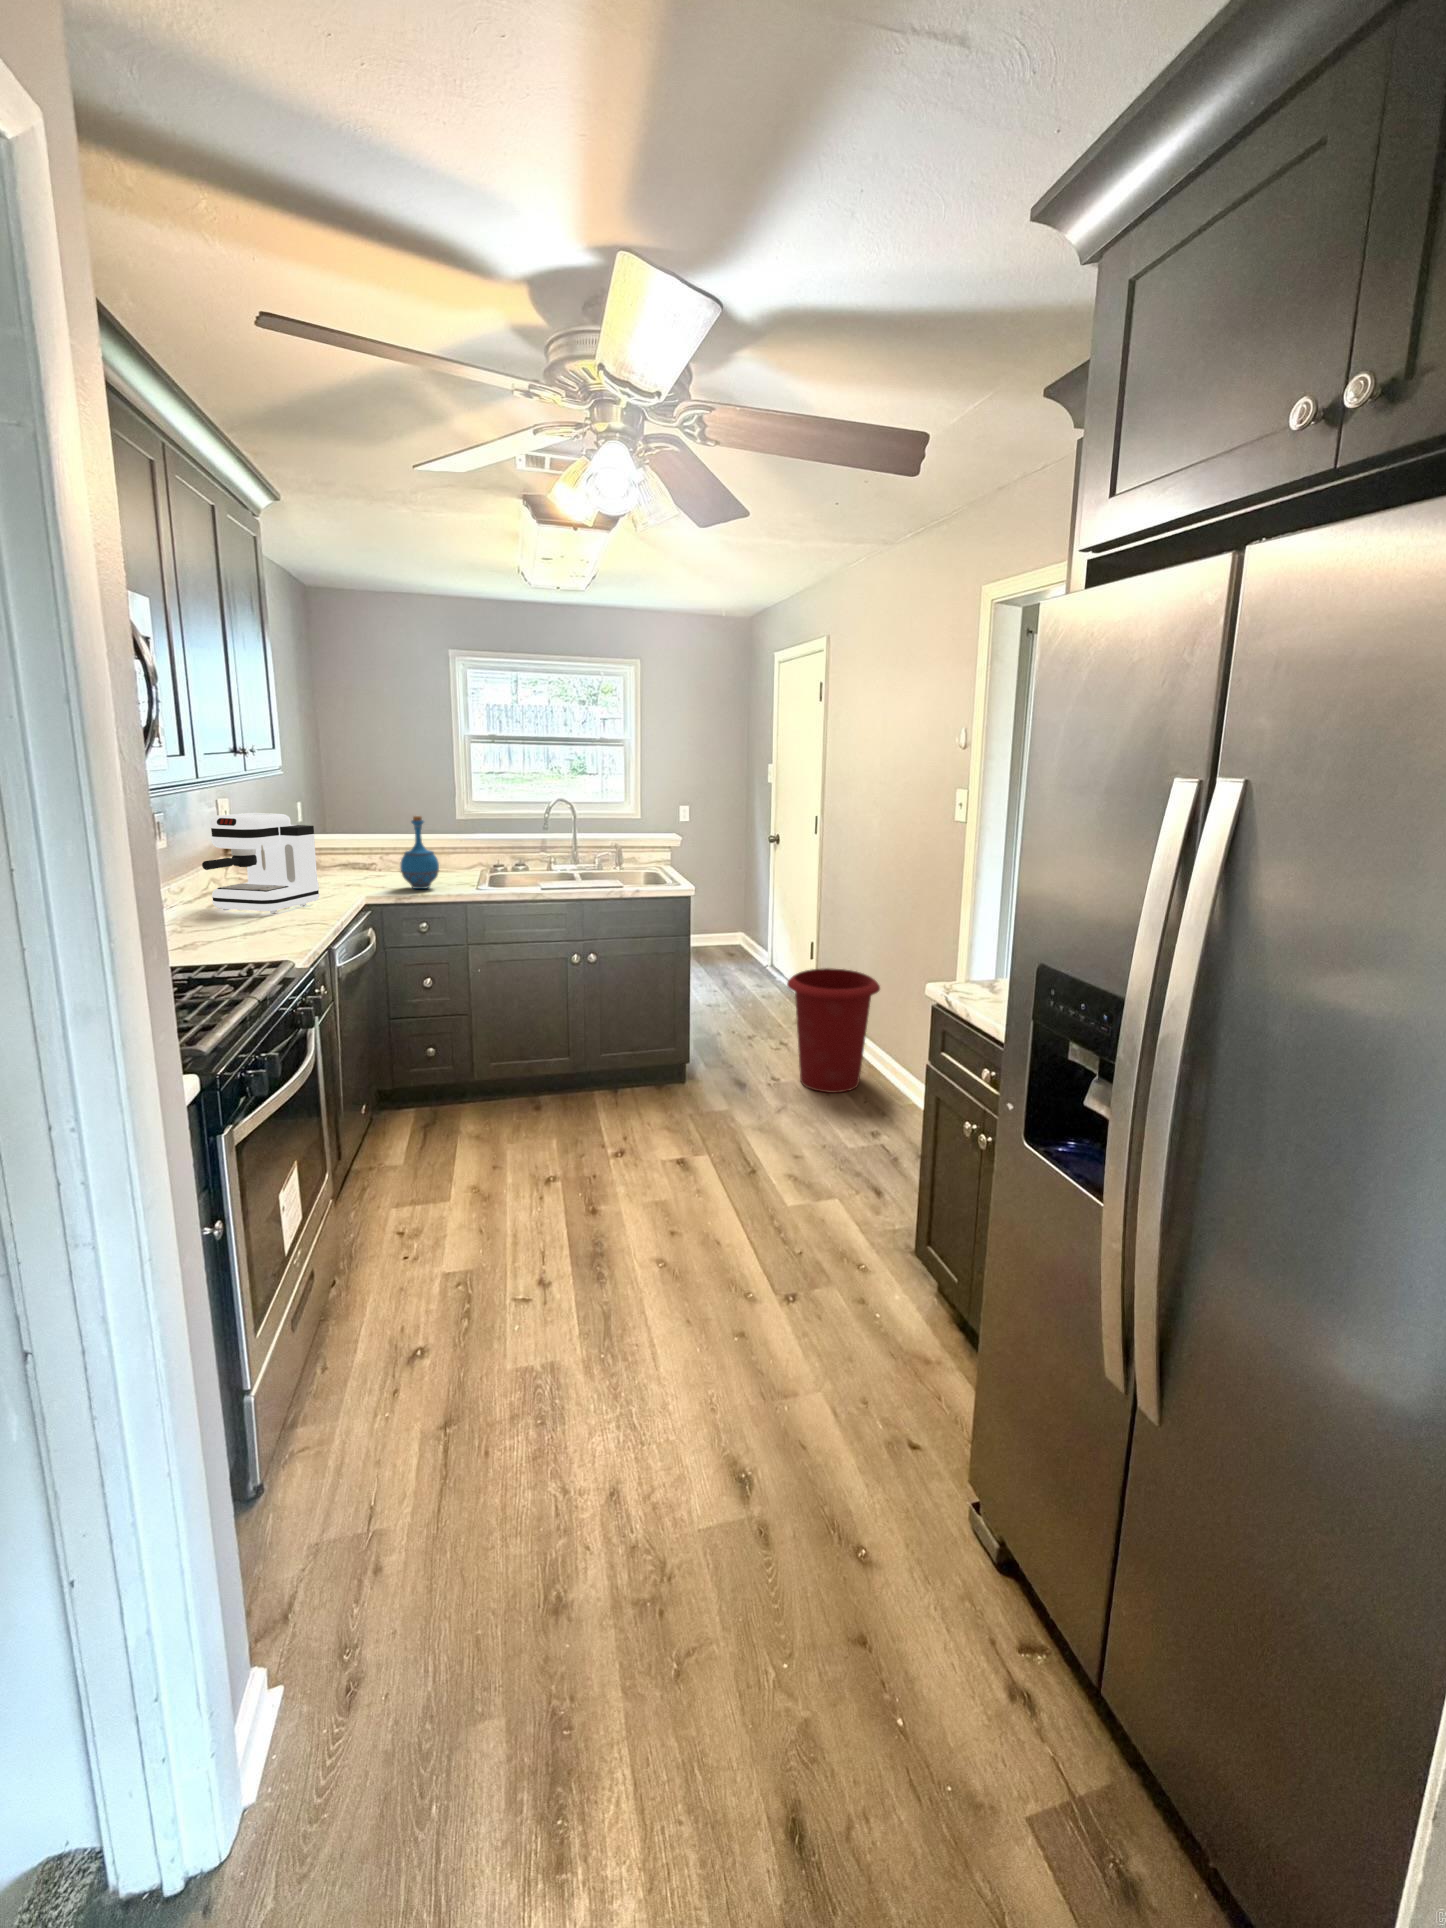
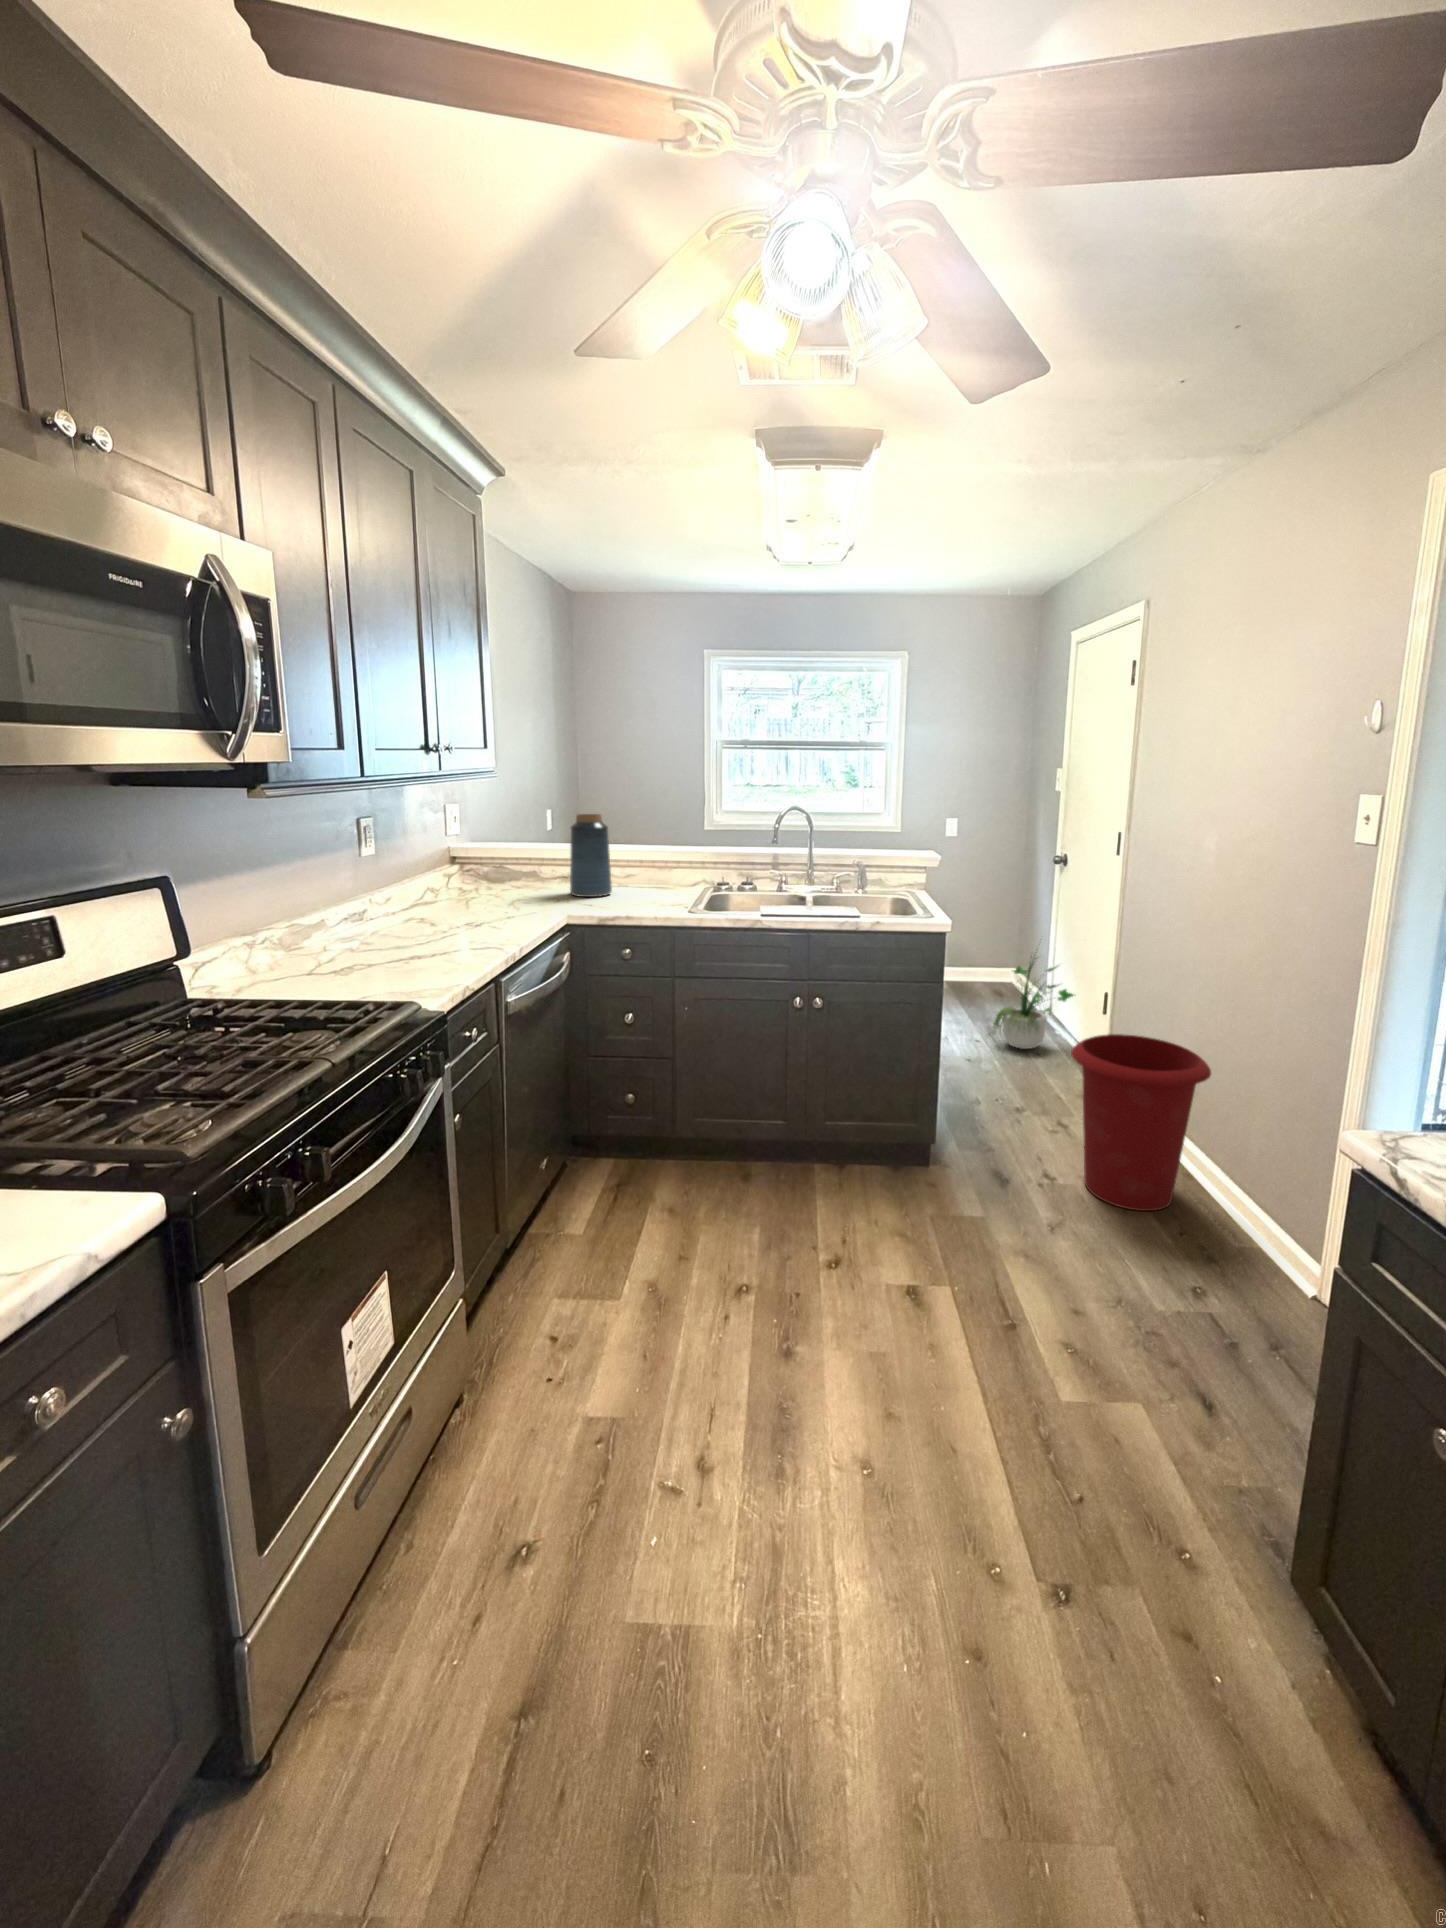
vase: none [353,806,395,881] -> present [570,814,612,897]
coffee maker: present [202,813,319,913] -> none [392,819,515,931]
bottle: present [400,816,439,889] -> none [609,825,651,908]
potted plant: none [728,901,791,995] -> present [993,957,1074,1049]

